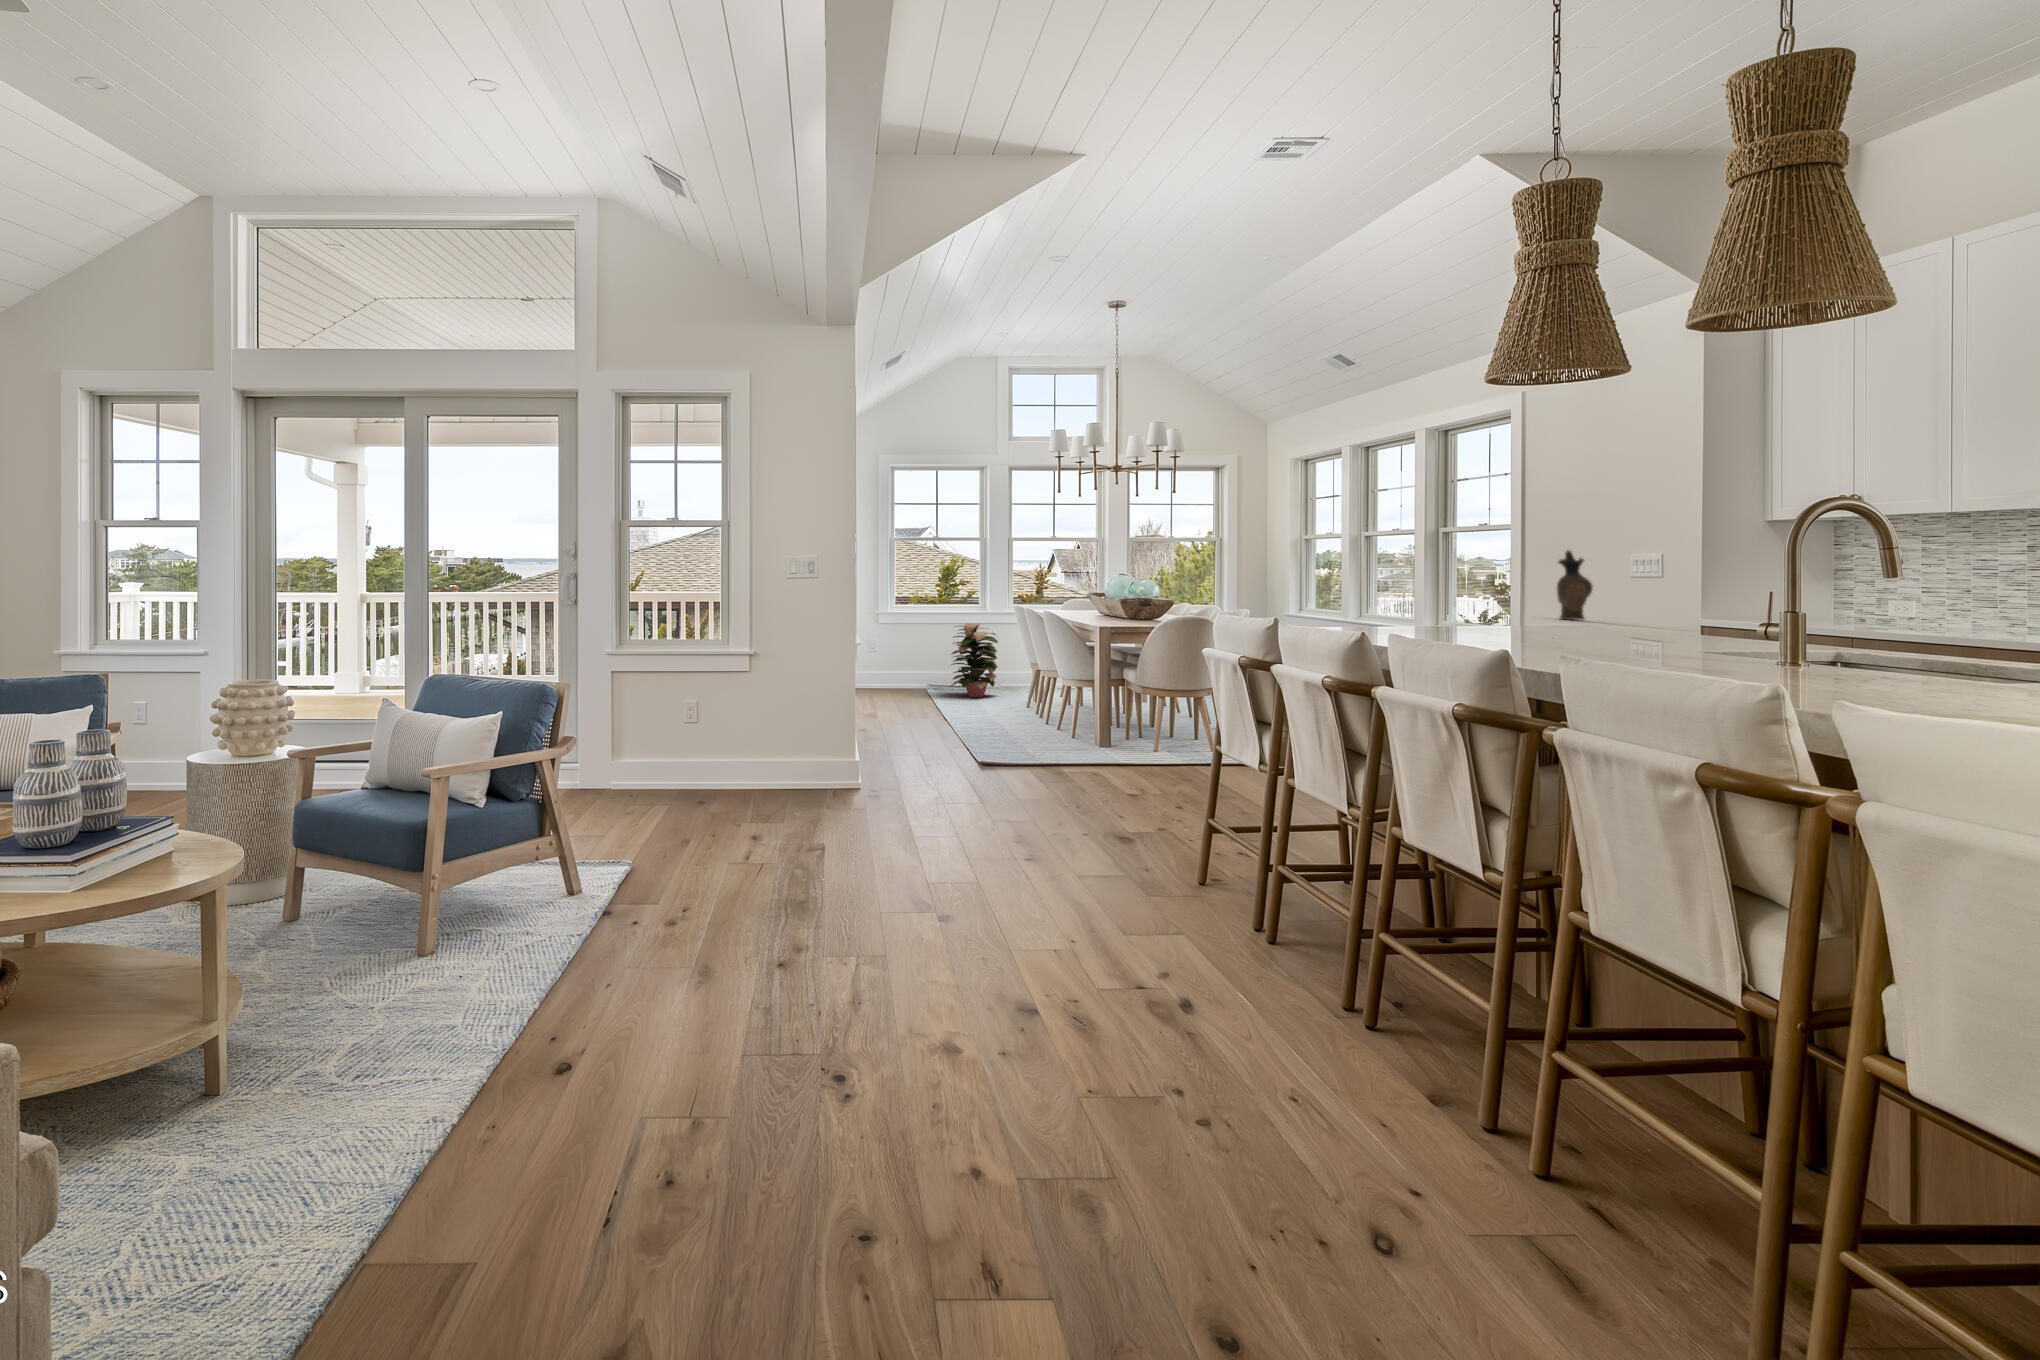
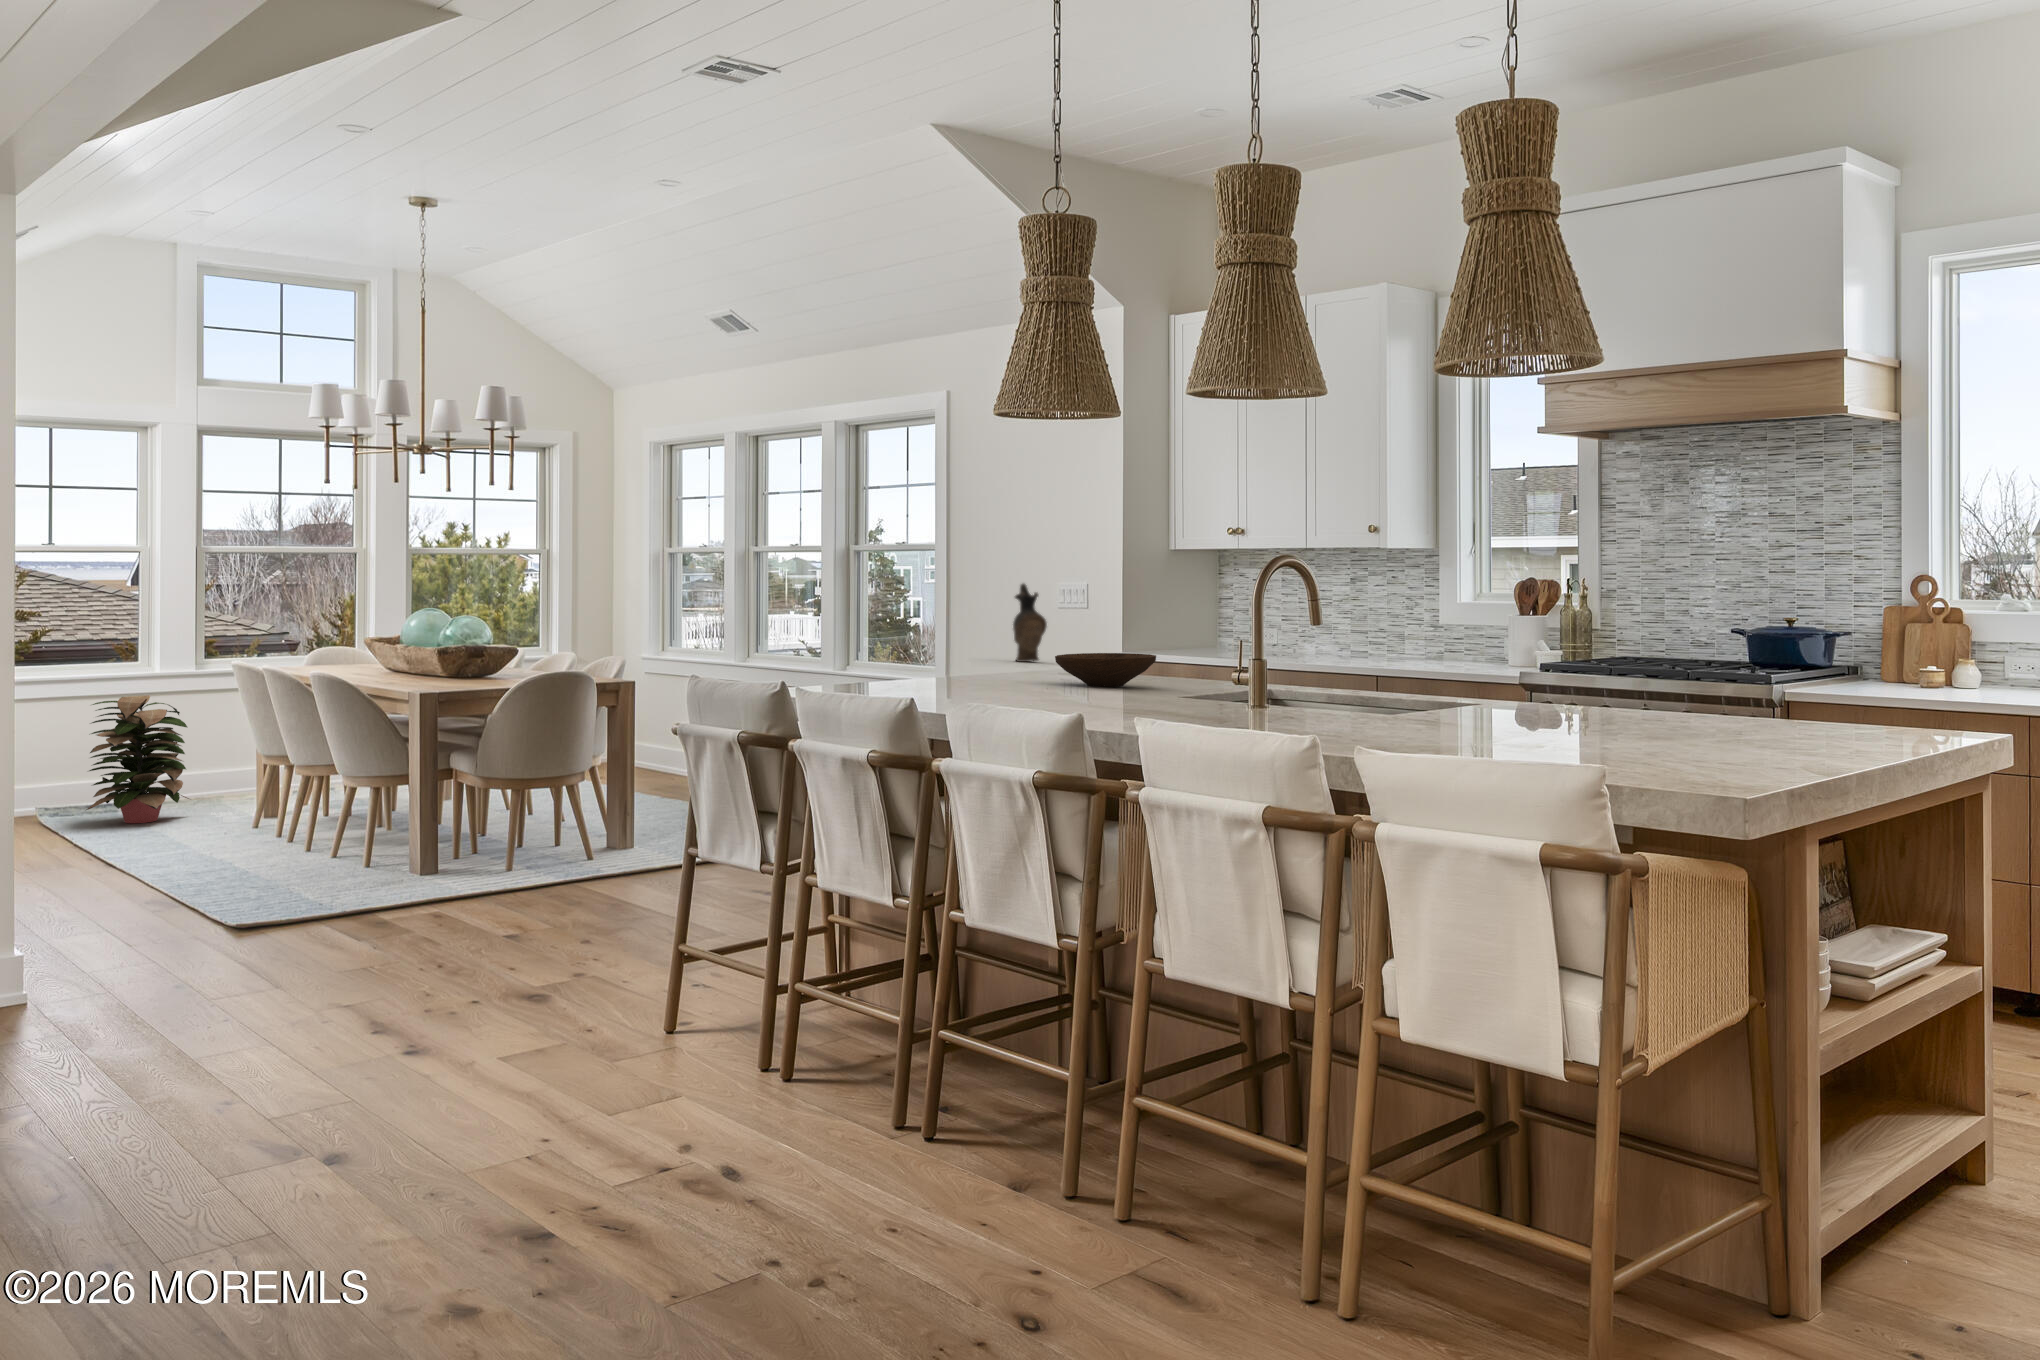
wooden bowl: none [1560,607,1681,639] -> present [1055,653,1156,687]

